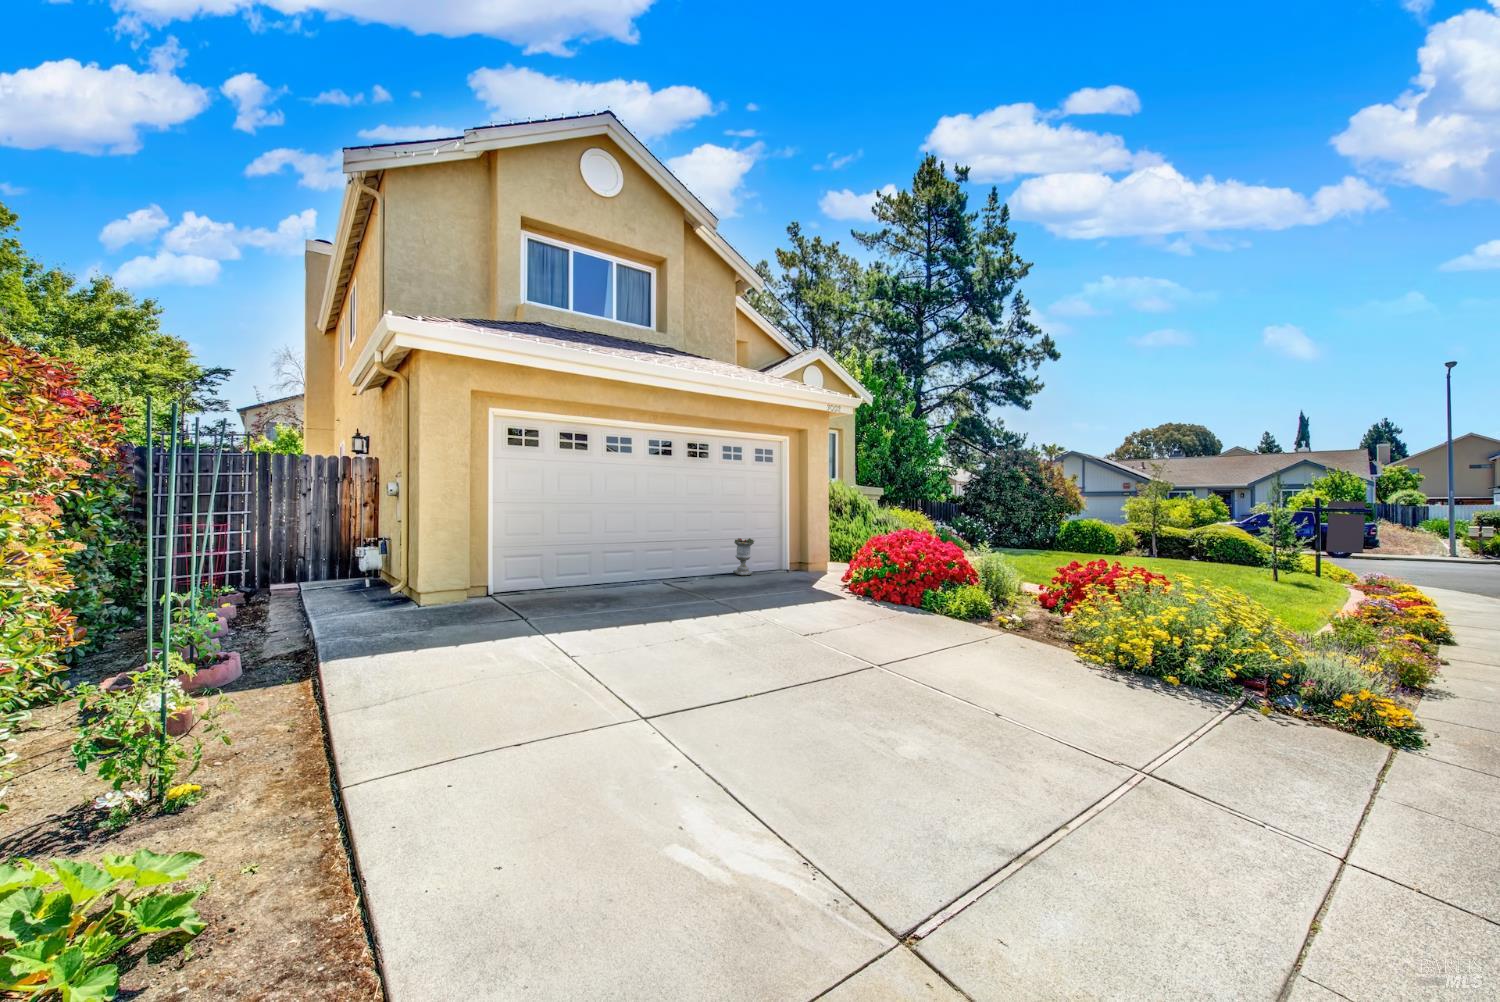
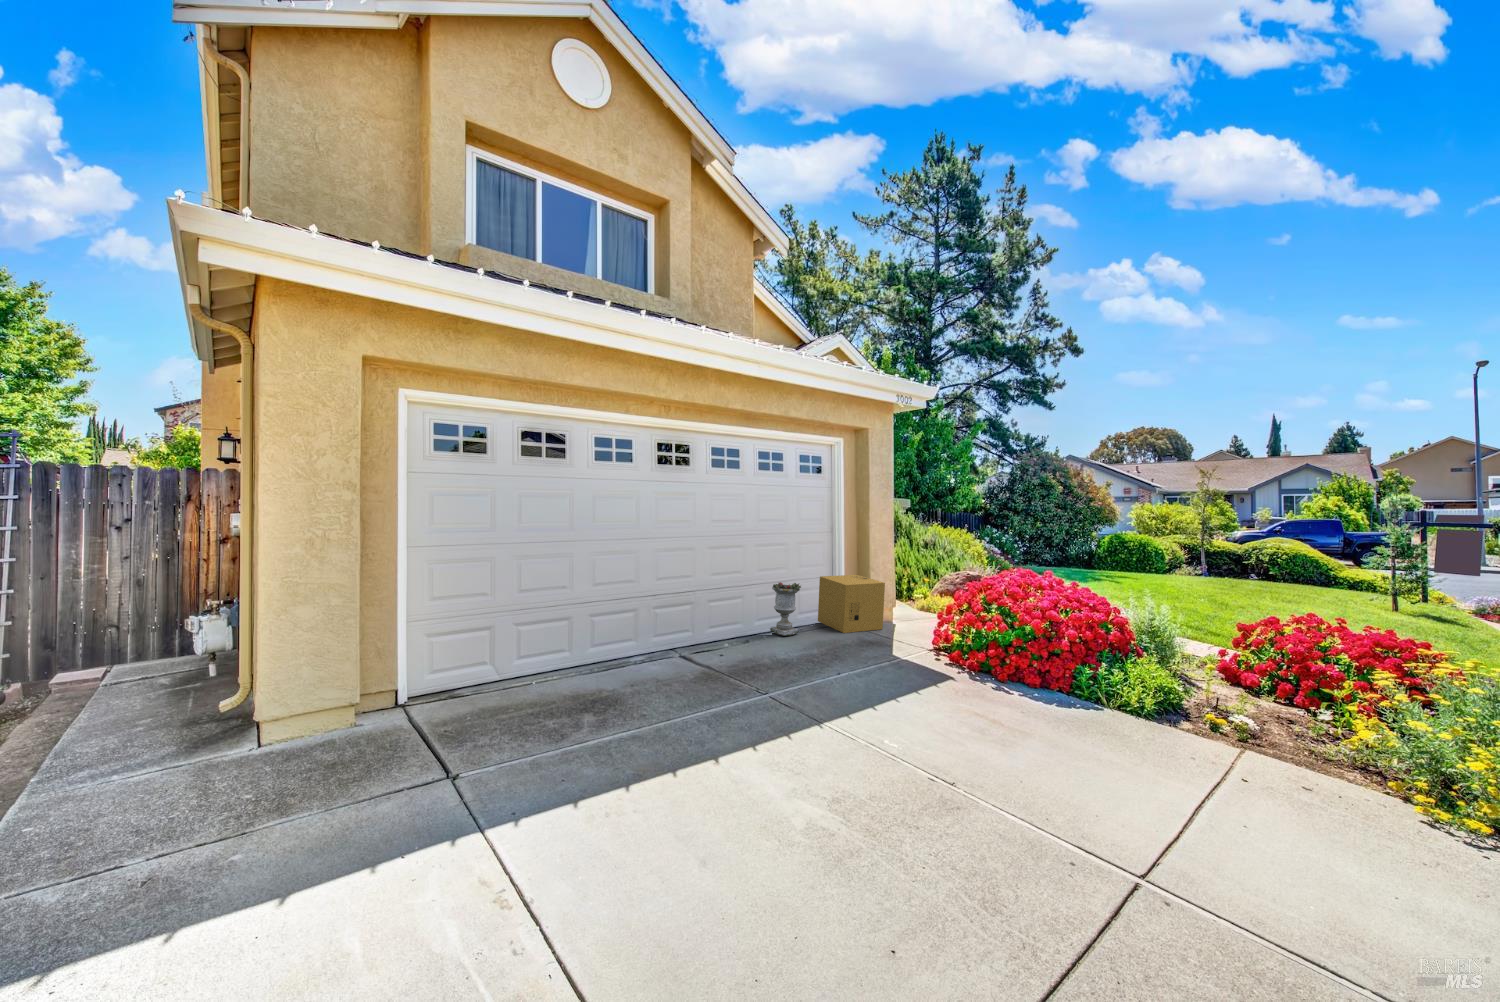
cardboard box: none [772,537,818,575] -> present [818,575,885,633]

